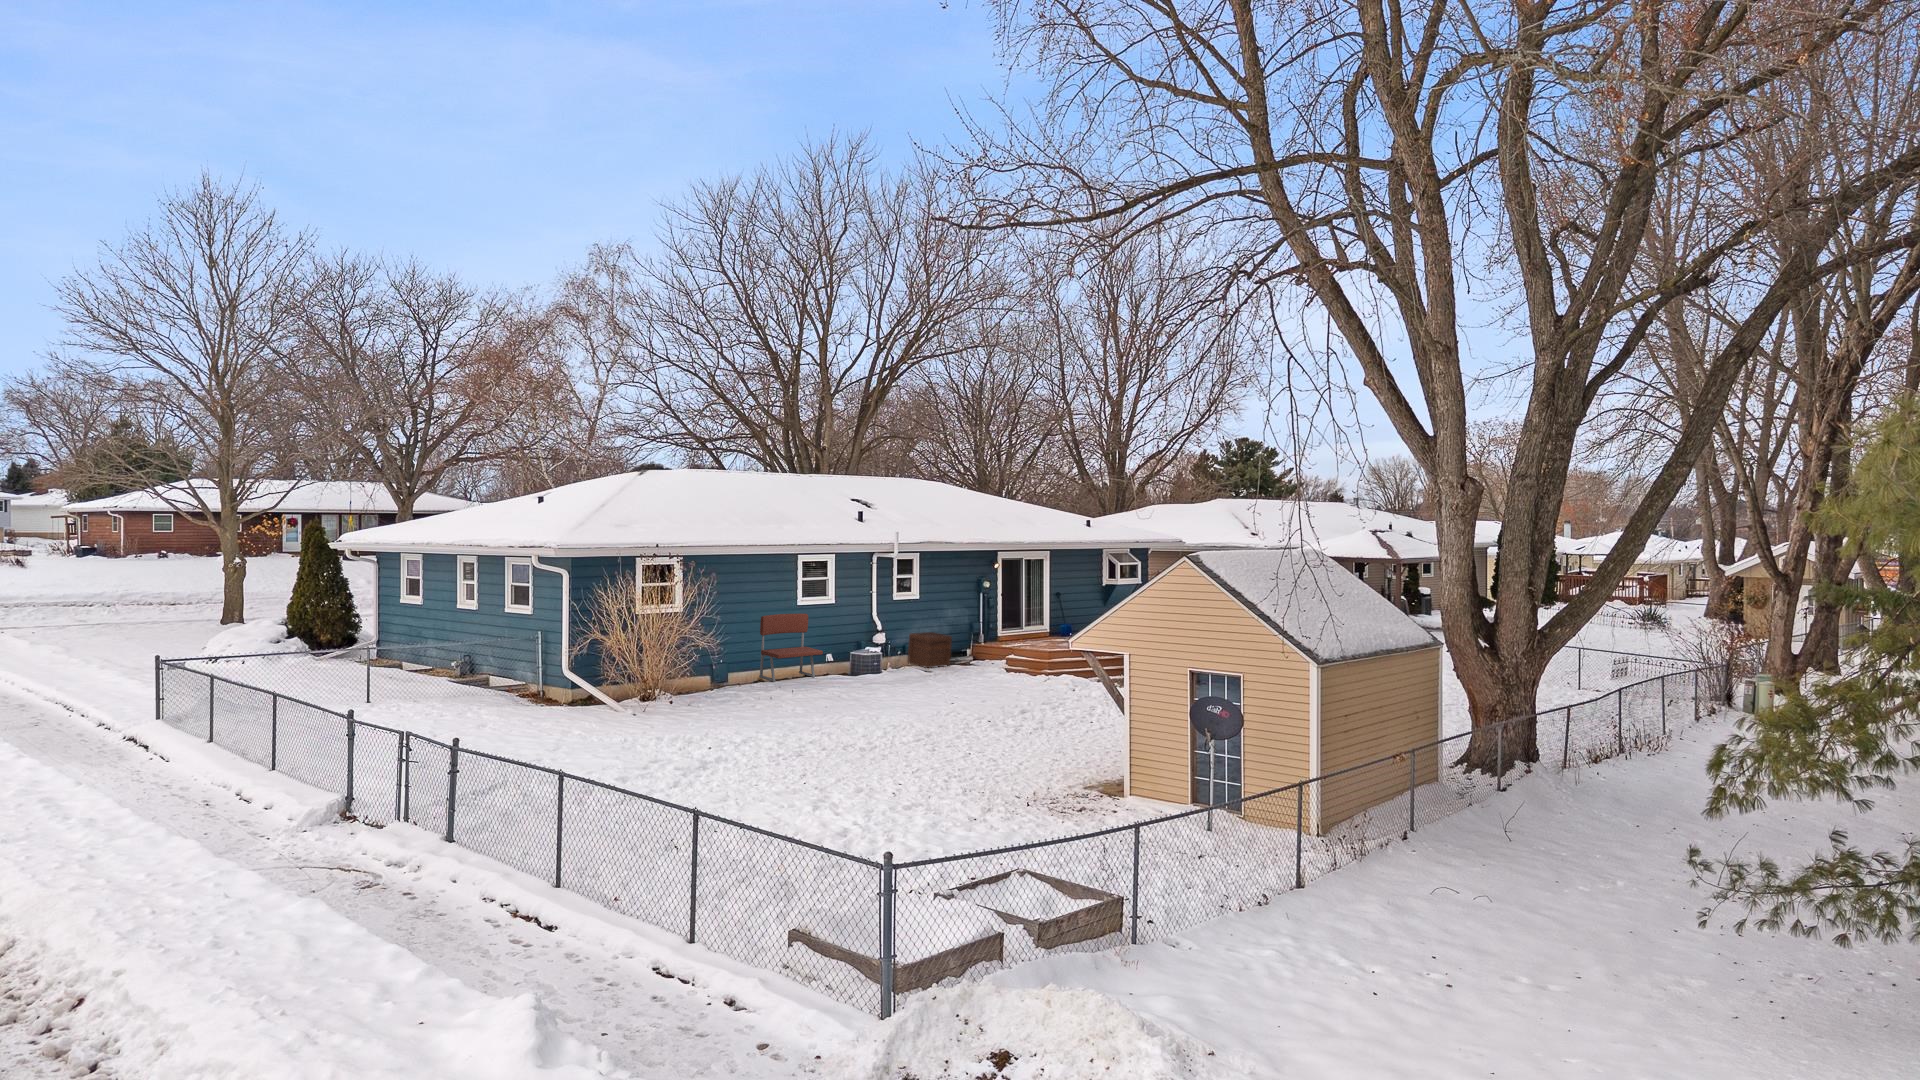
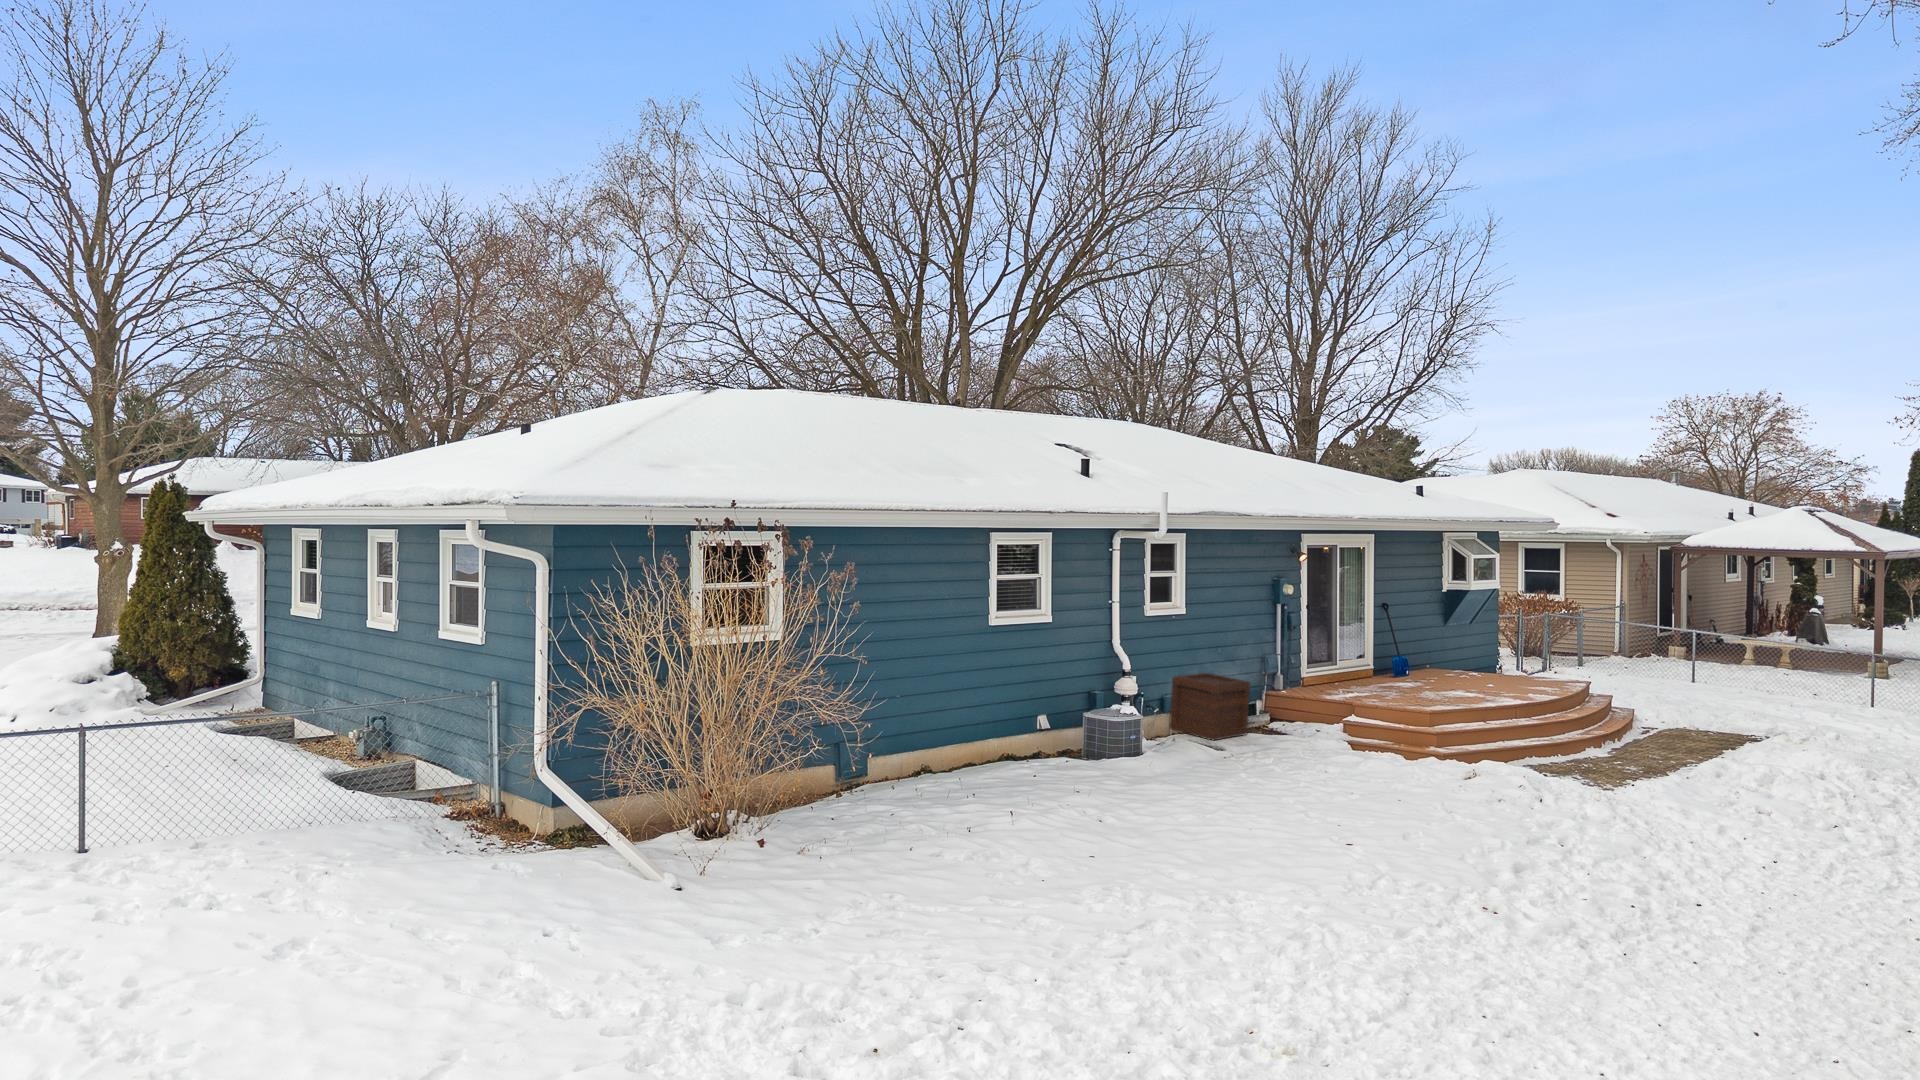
bench: present [759,614,823,682] -> none [925,642,1045,778]

